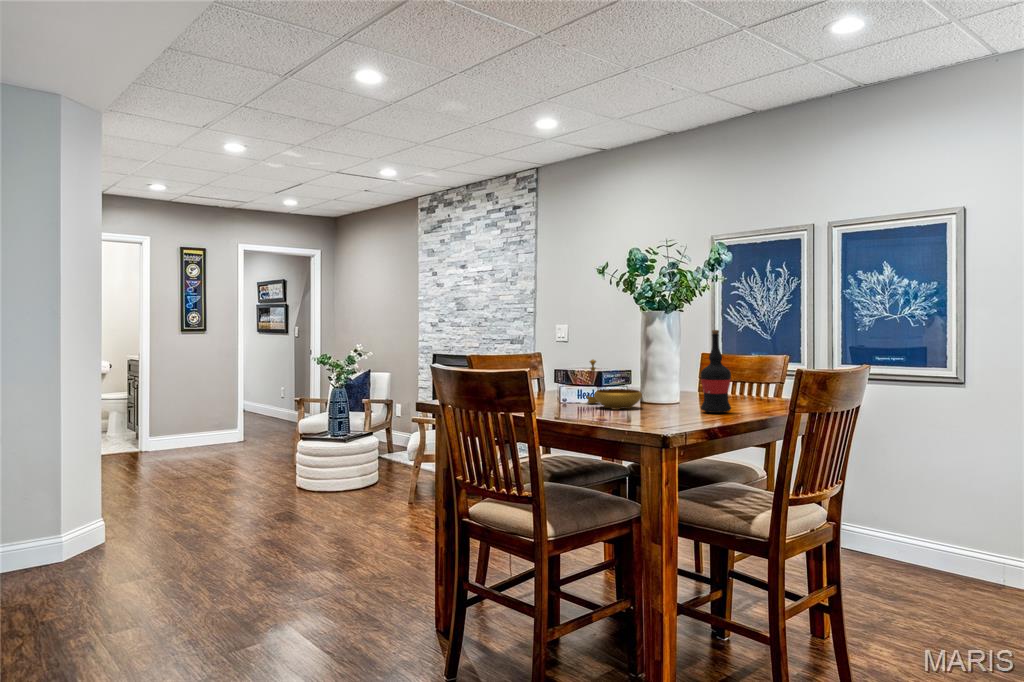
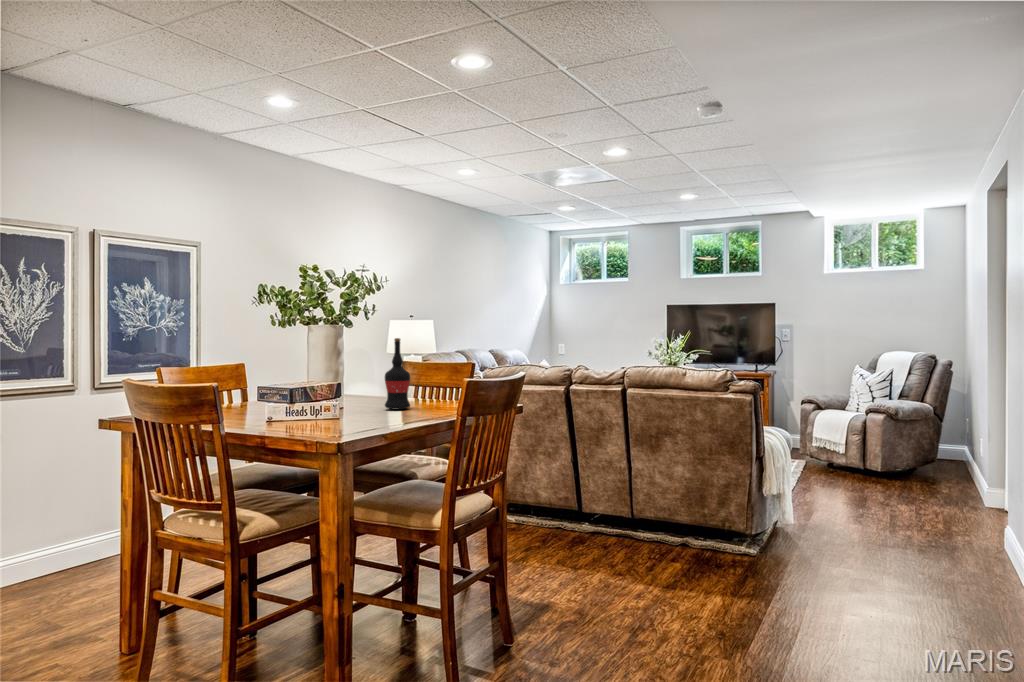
decorative bowl: present [587,360,642,410] -> none [283,373,371,425]

